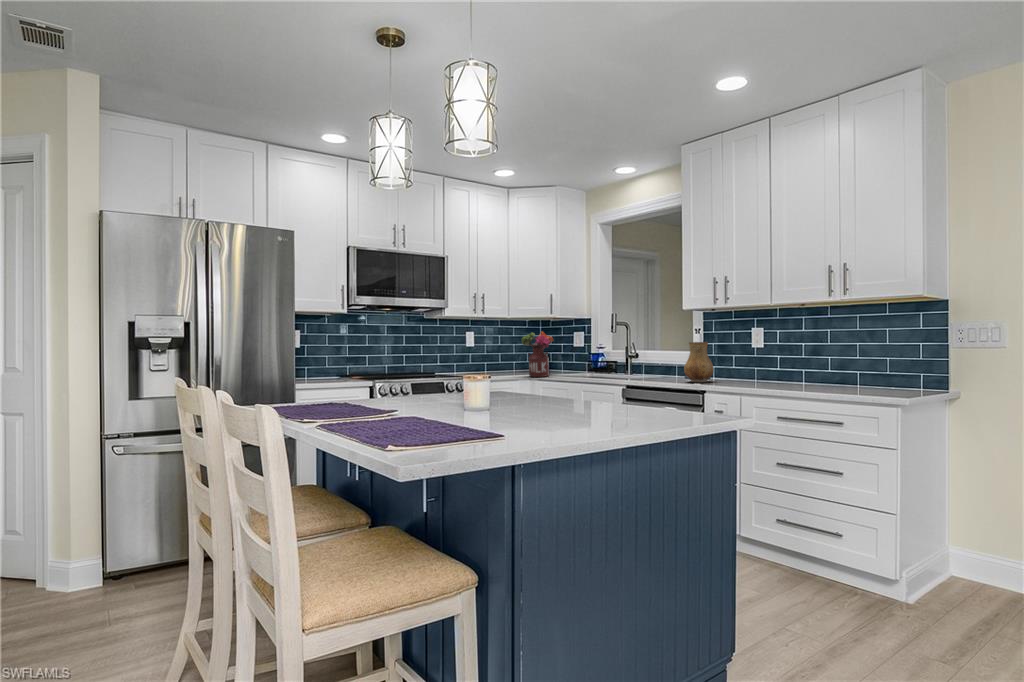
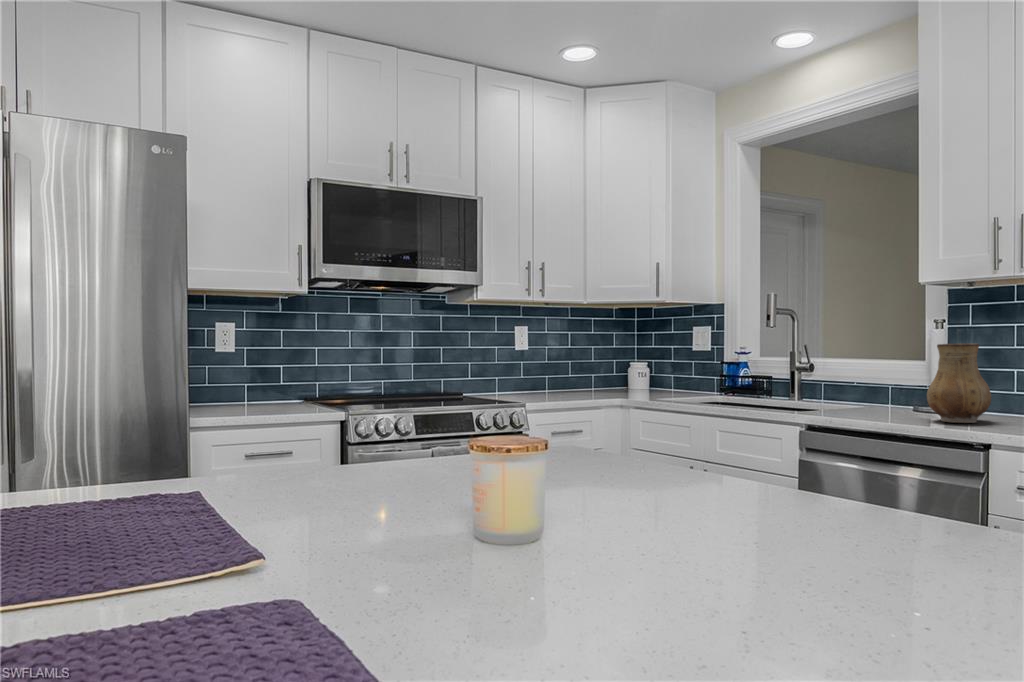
flower arrangement: present [522,332,553,377] -> none [606,325,662,403]

